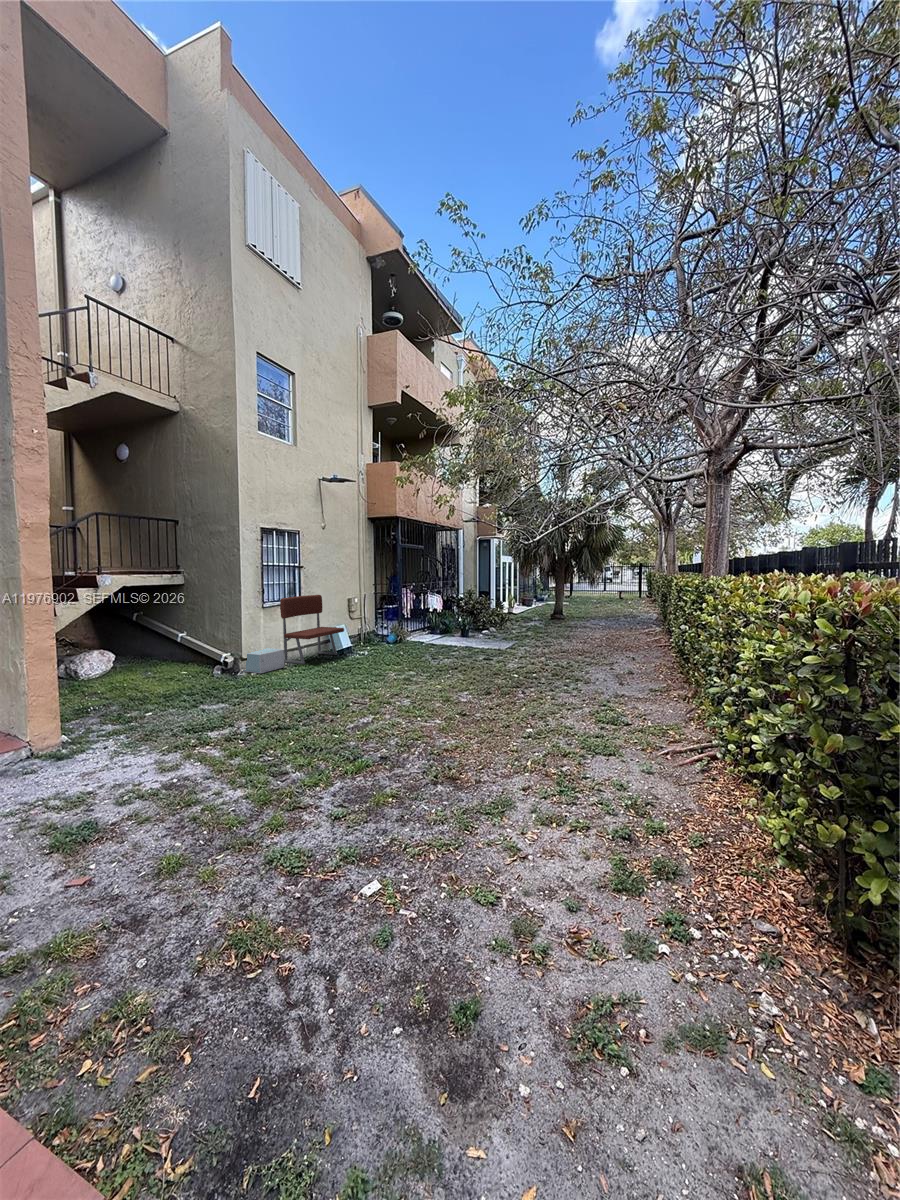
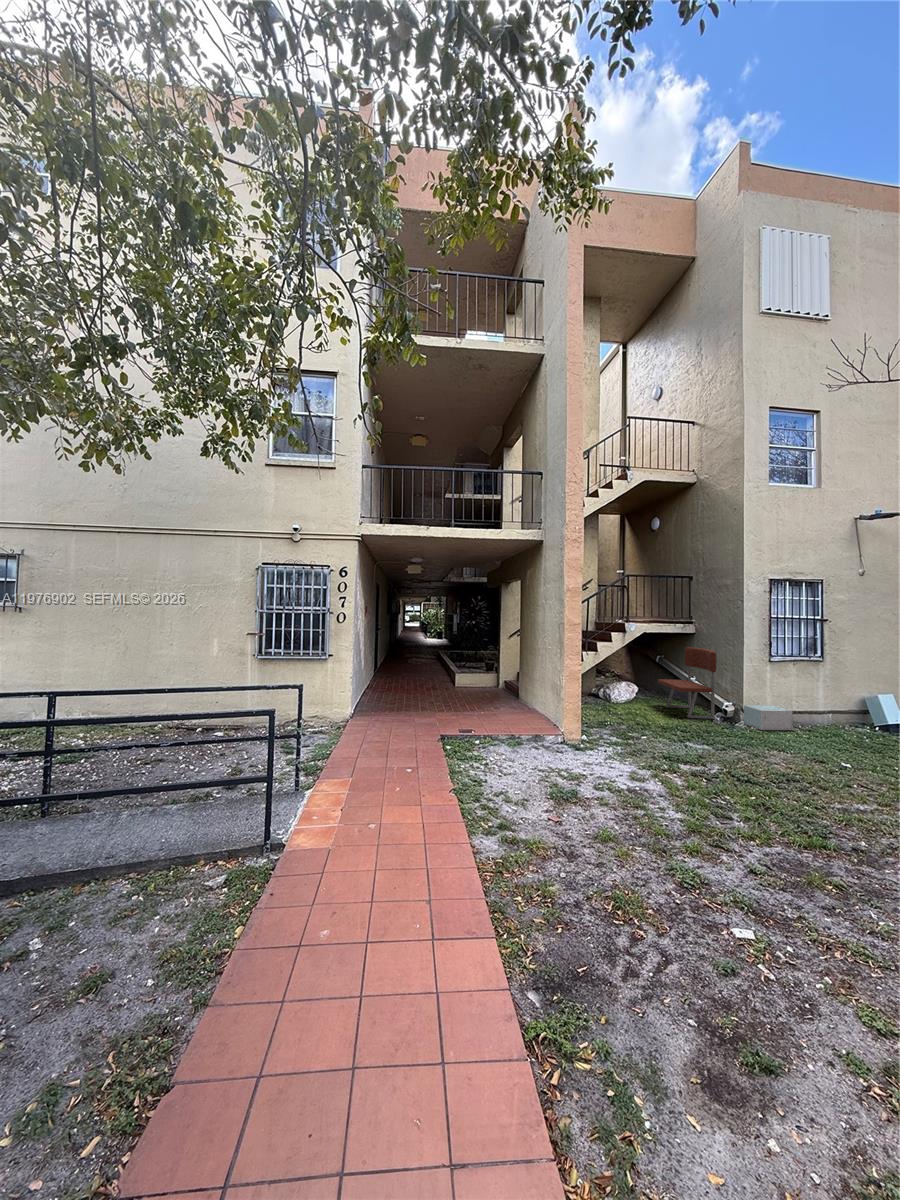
bench: present [280,595,344,664] -> present [658,647,716,719]

